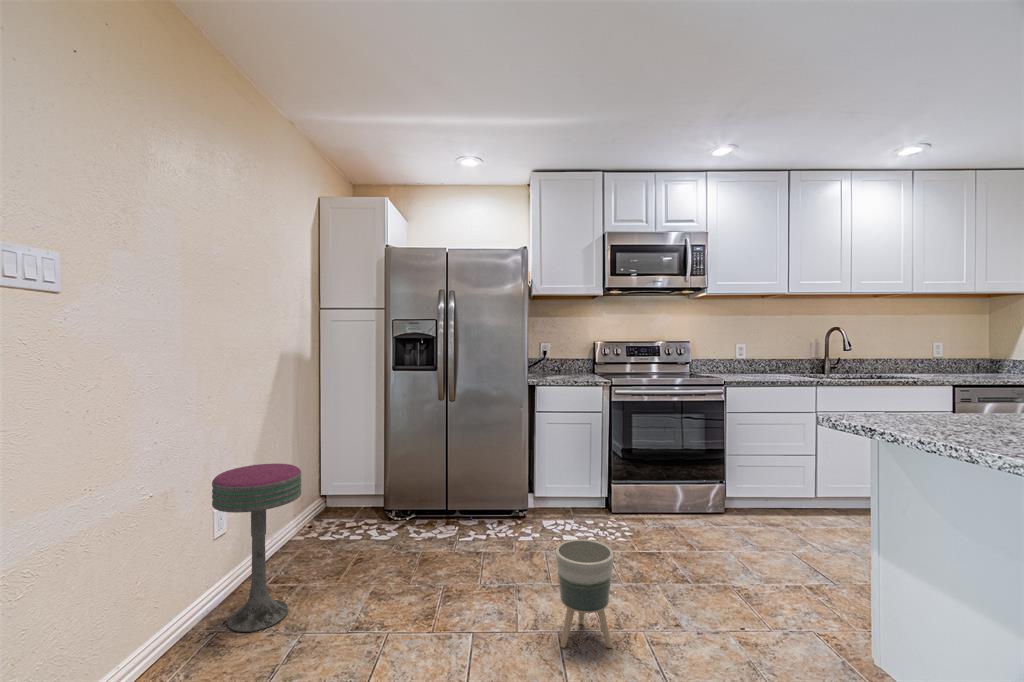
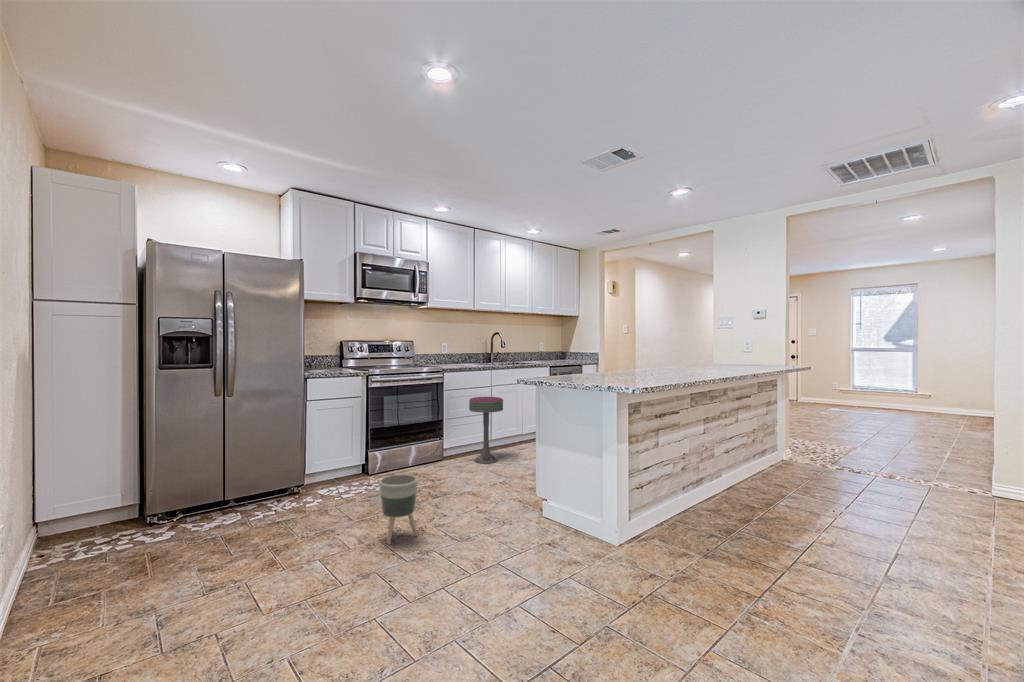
bar stool: present [212,464,301,632] -> present [469,397,503,463]

